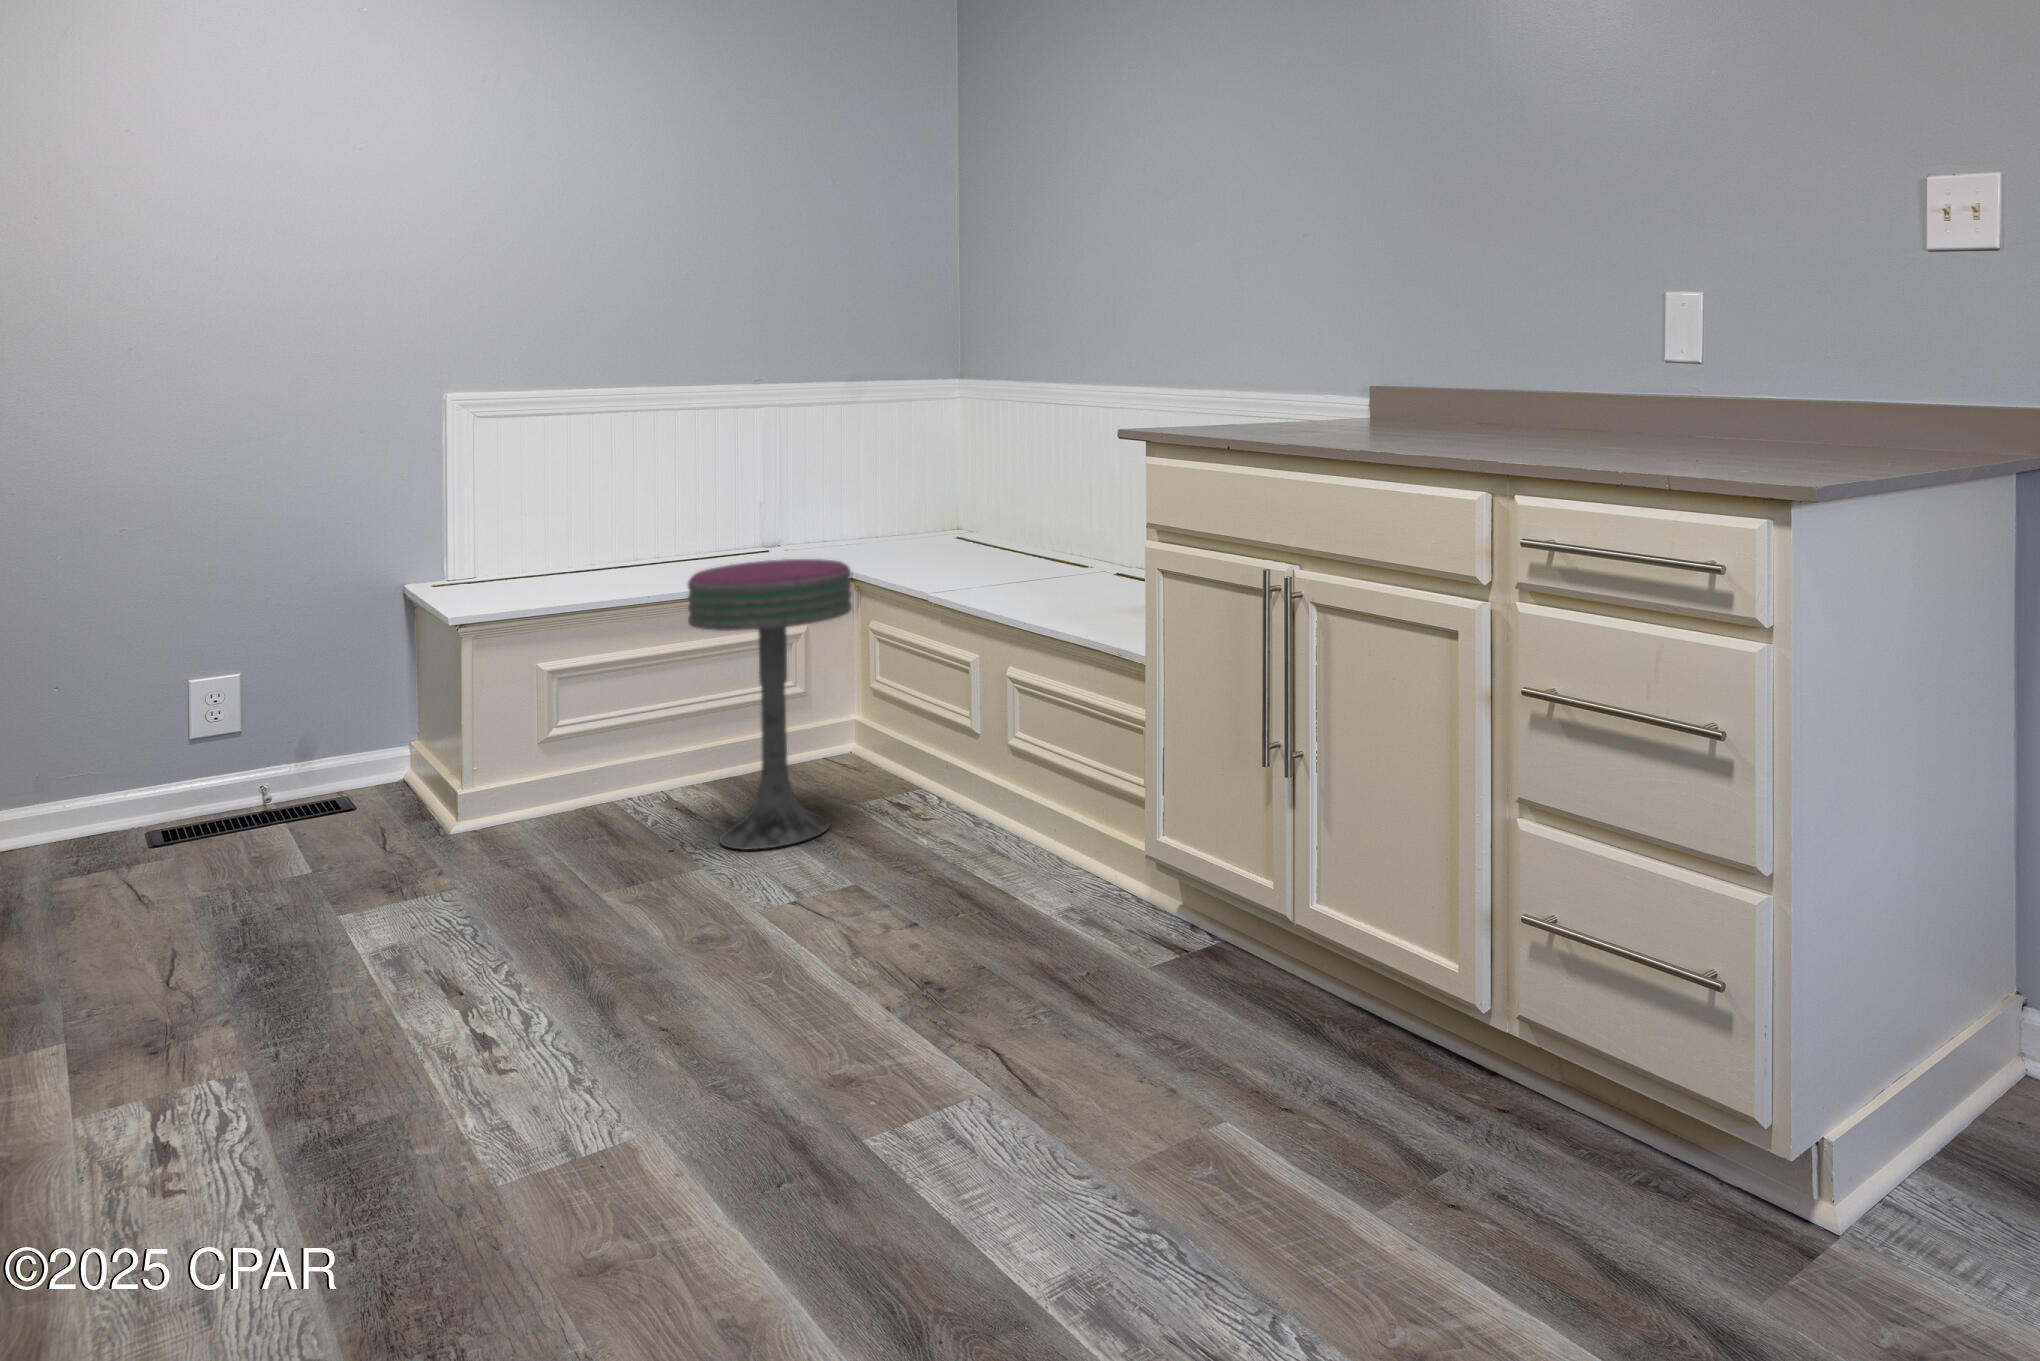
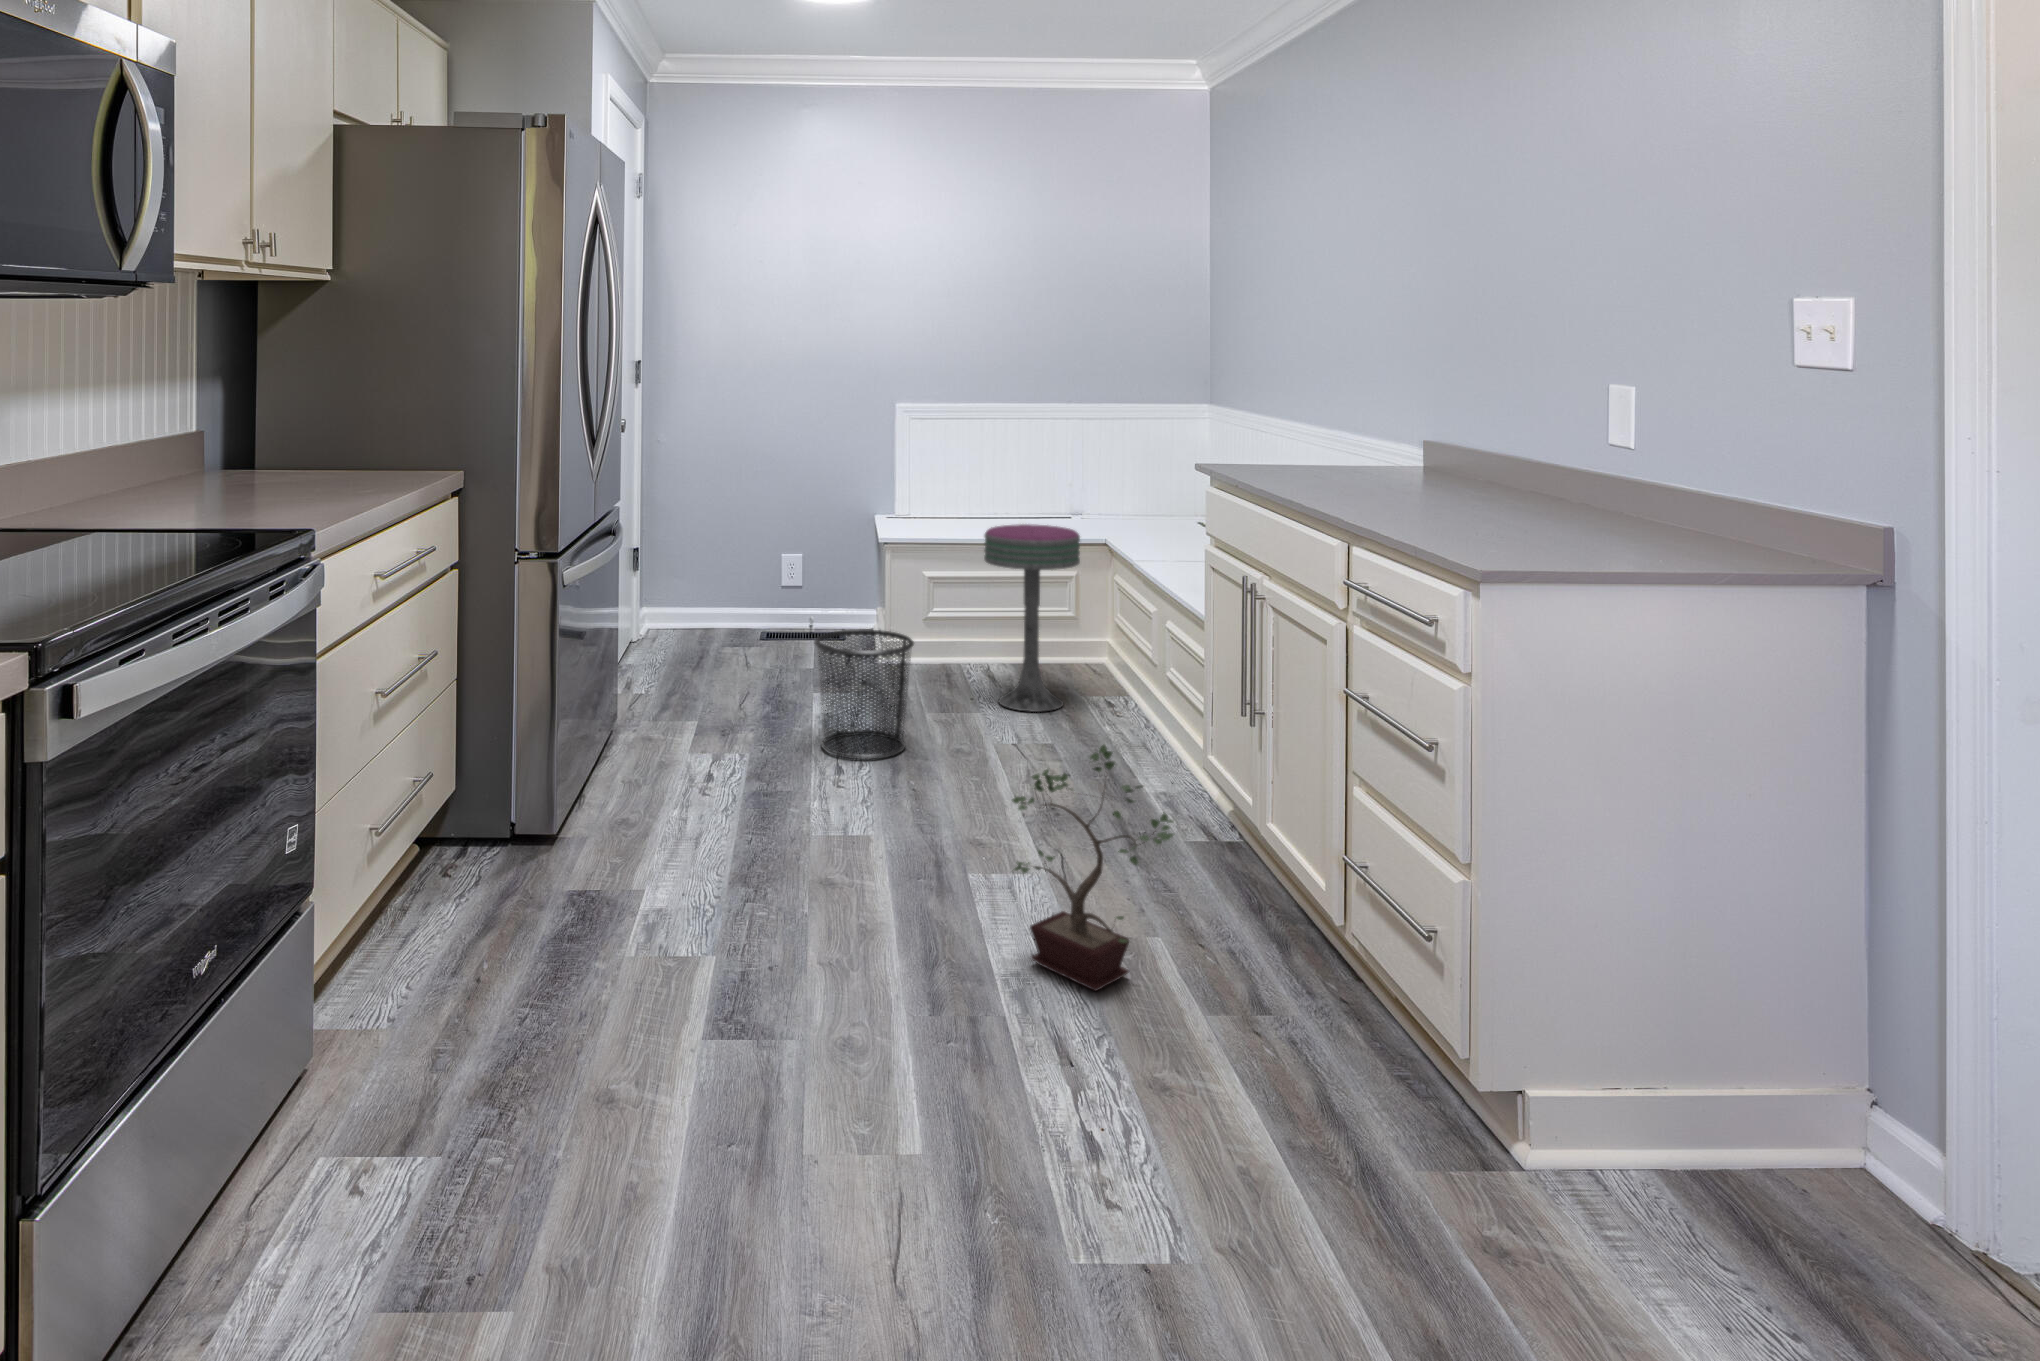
waste bin: none [395,768,613,1017] -> present [815,629,914,759]
potted plant: none [1020,847,1358,1251] -> present [1012,745,1174,991]

